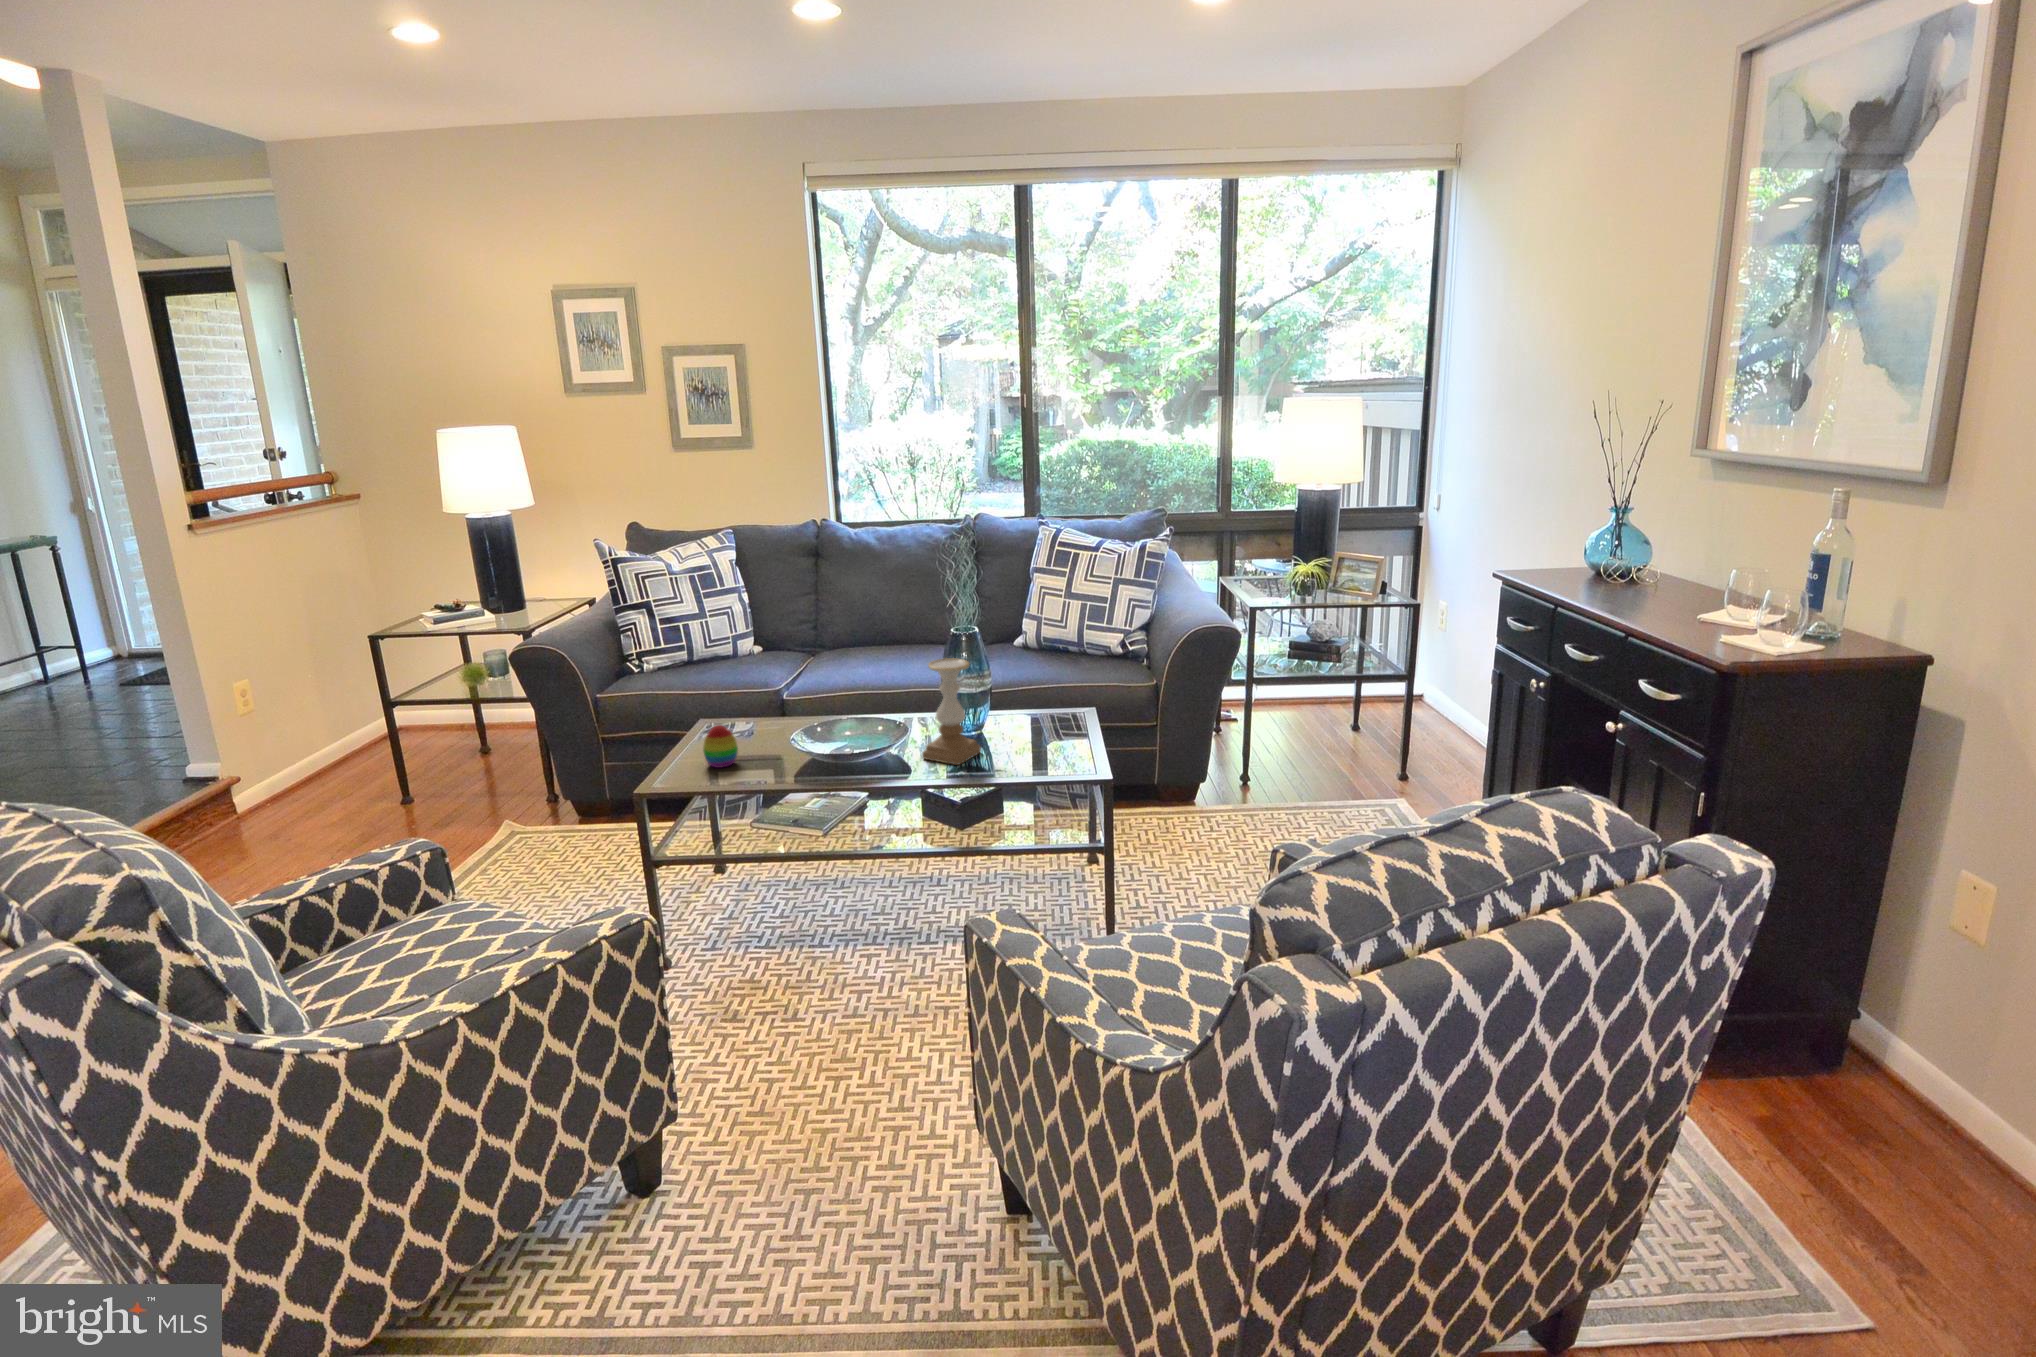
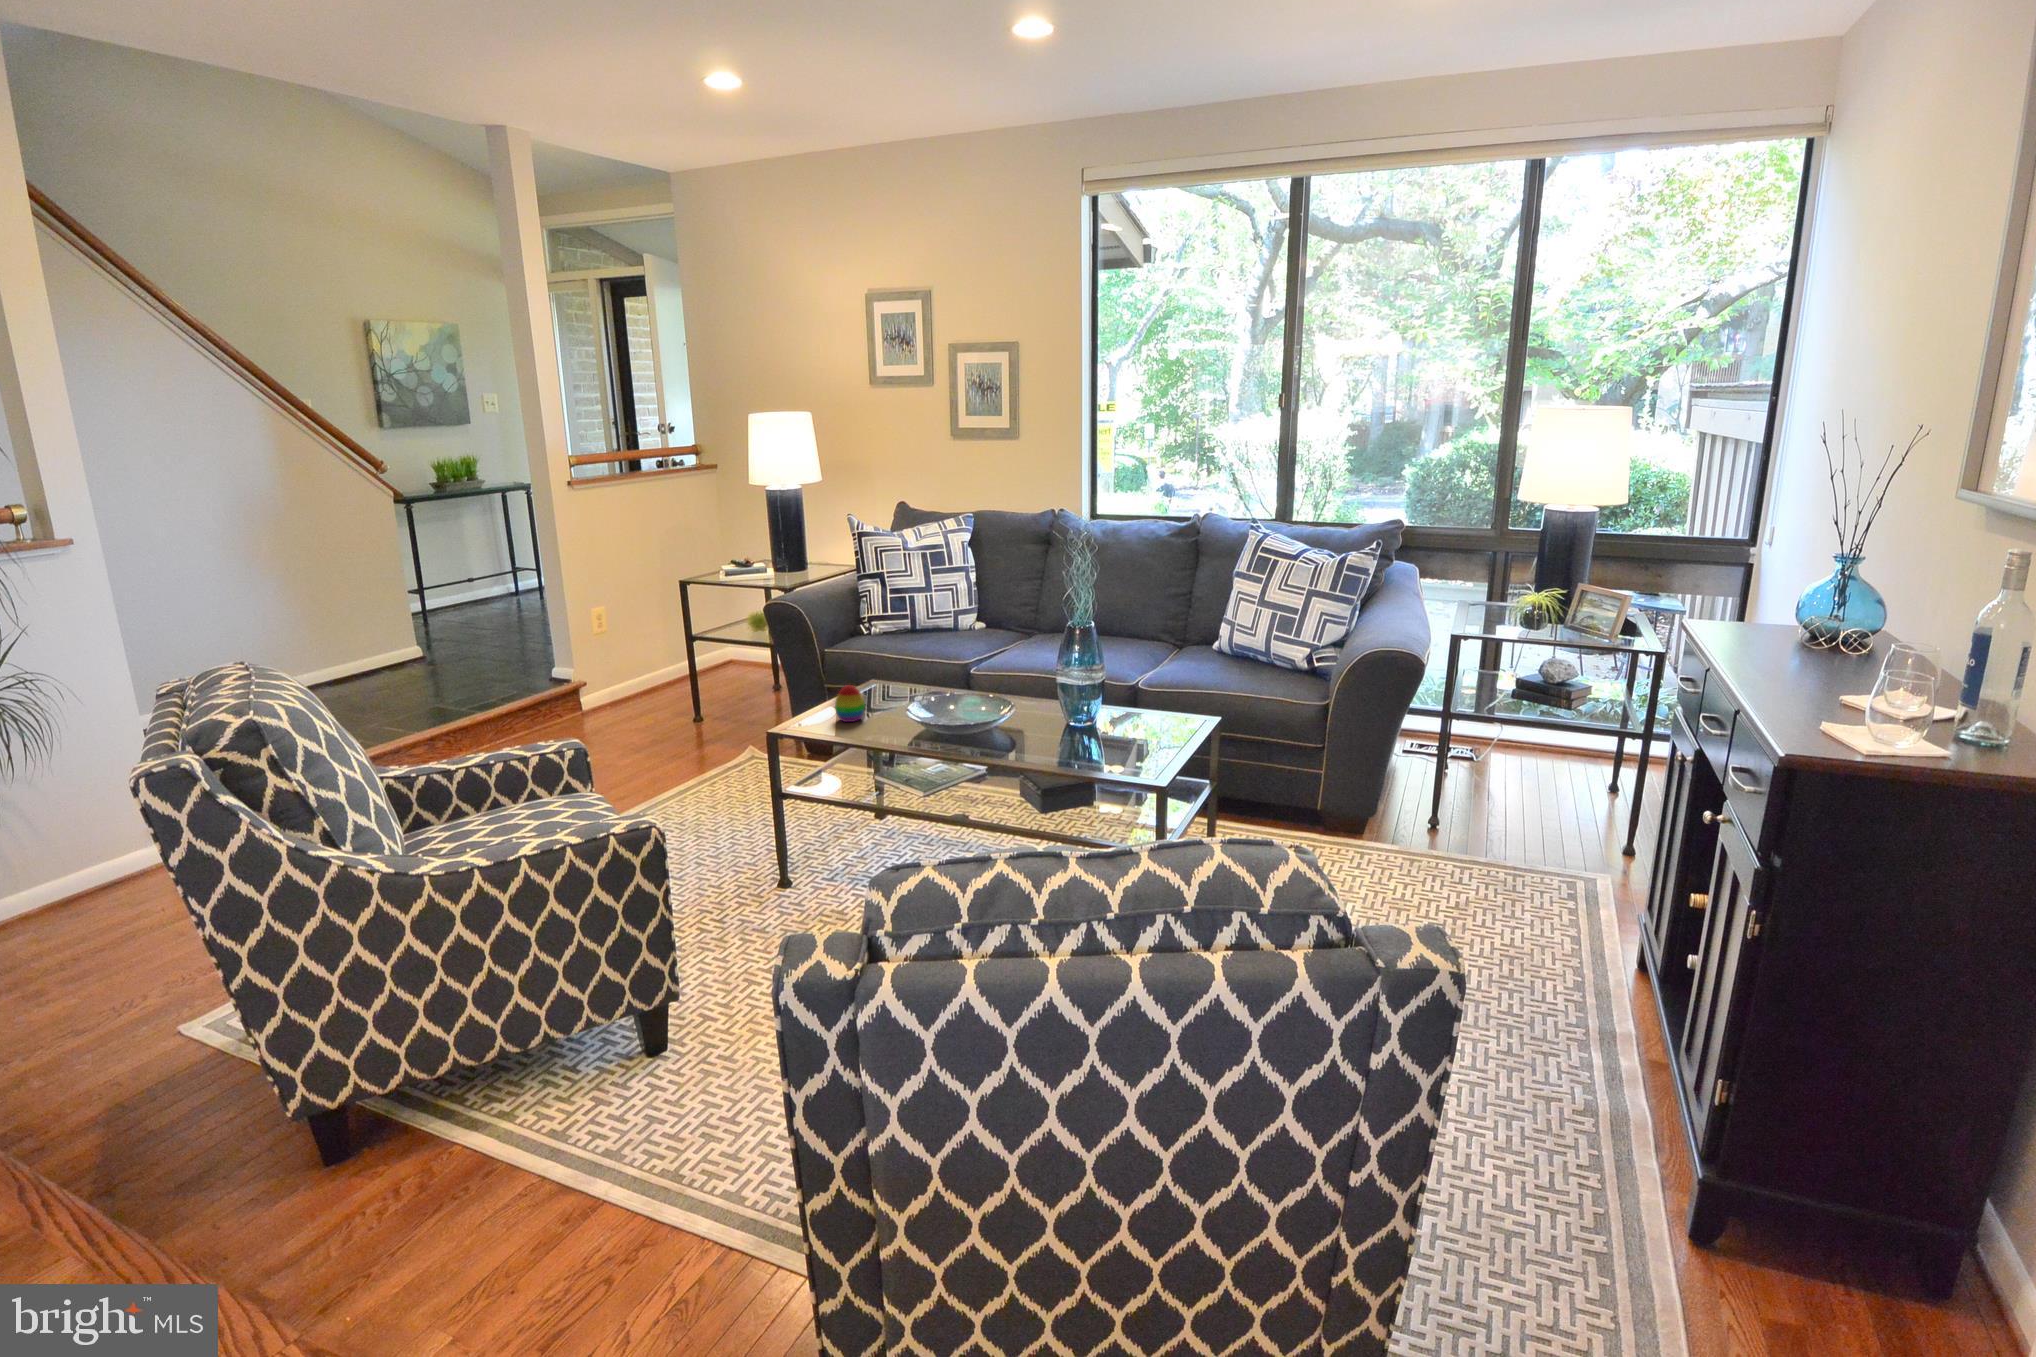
candle holder: present [922,658,981,765] -> none [1011,648,1067,750]

